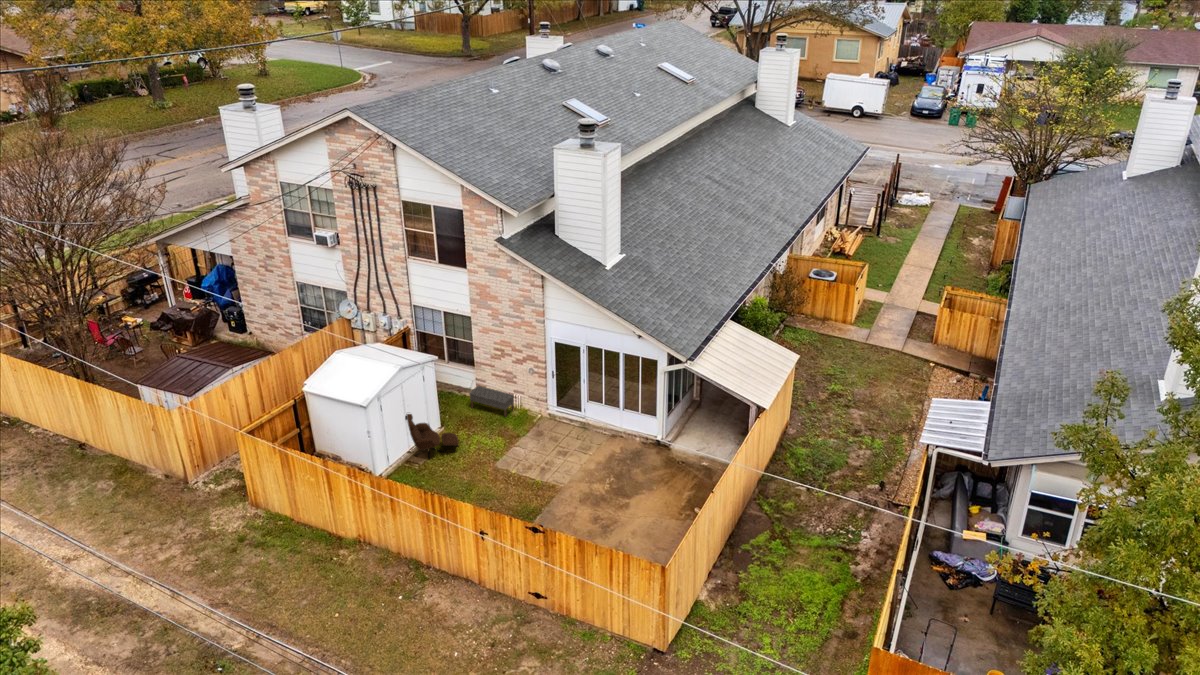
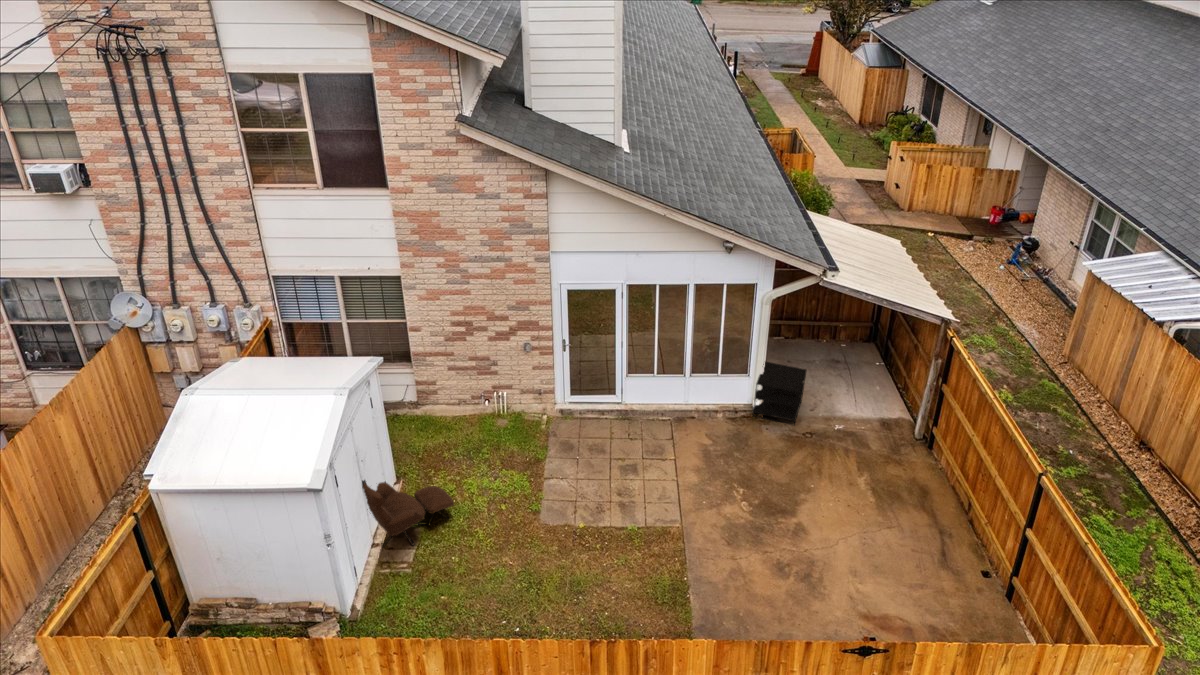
bench: present [469,386,514,417] -> none [415,392,493,434]
side table: none [658,415,698,458] -> present [753,362,807,425]

